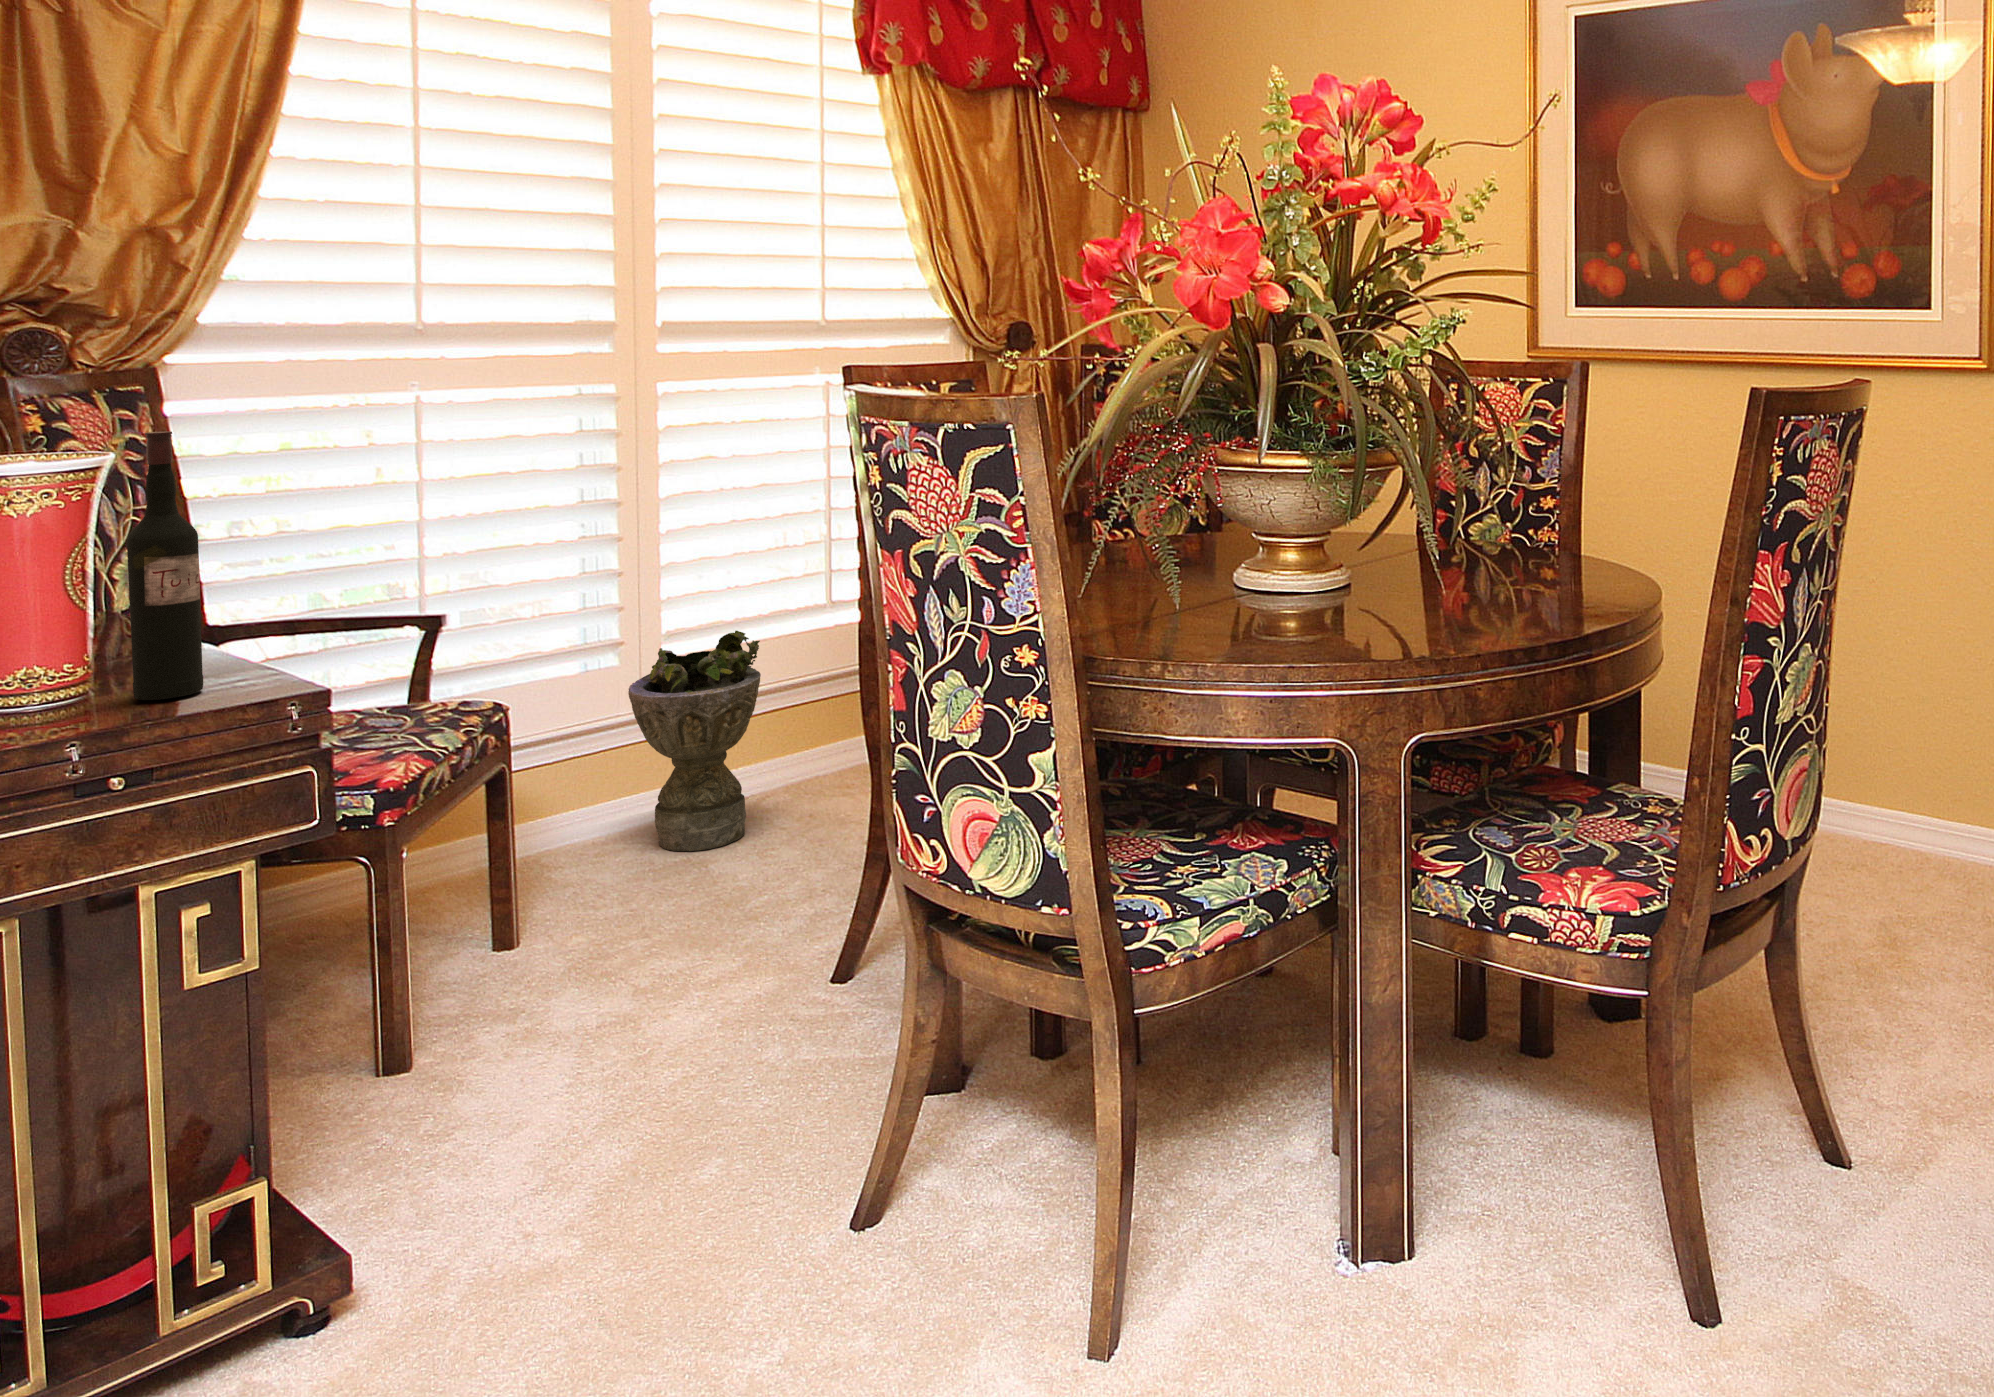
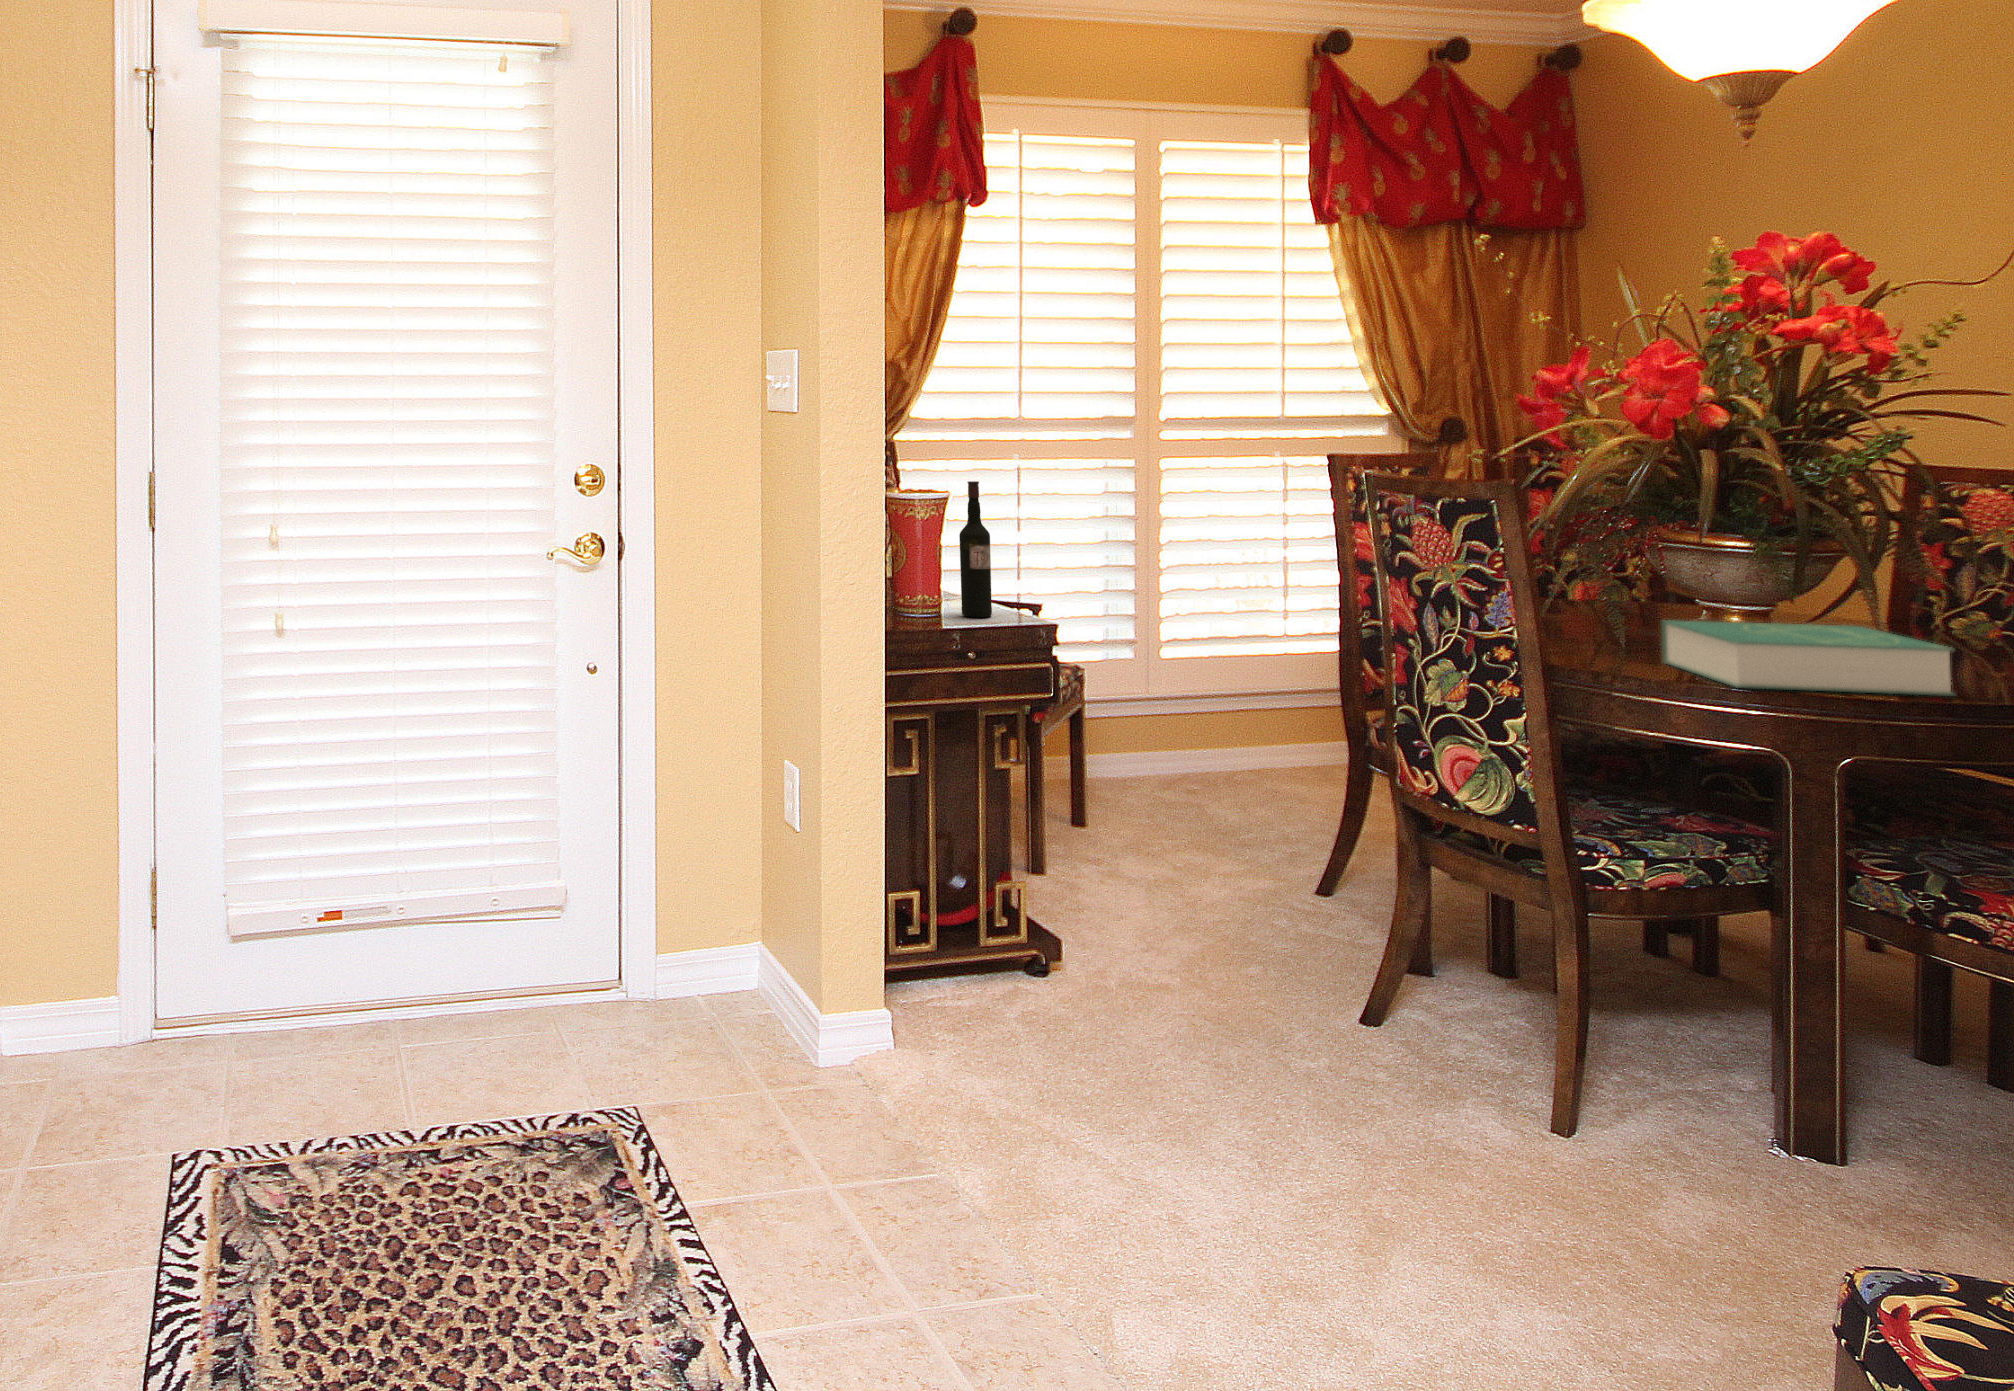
book: none [1215,553,1495,661] -> present [1662,620,1955,696]
planter: present [628,631,761,851] -> none [1146,642,1242,796]

